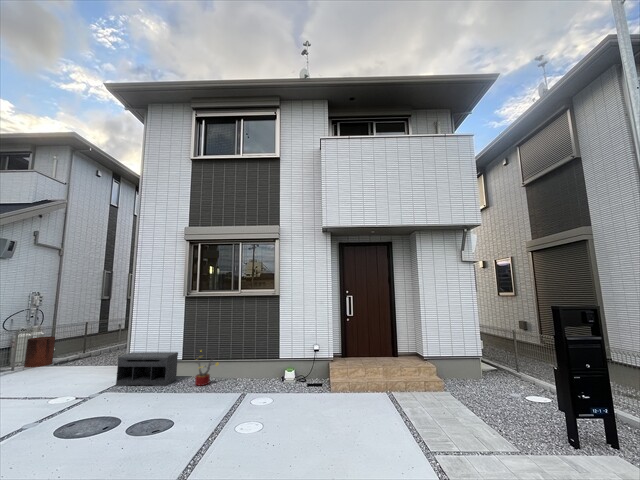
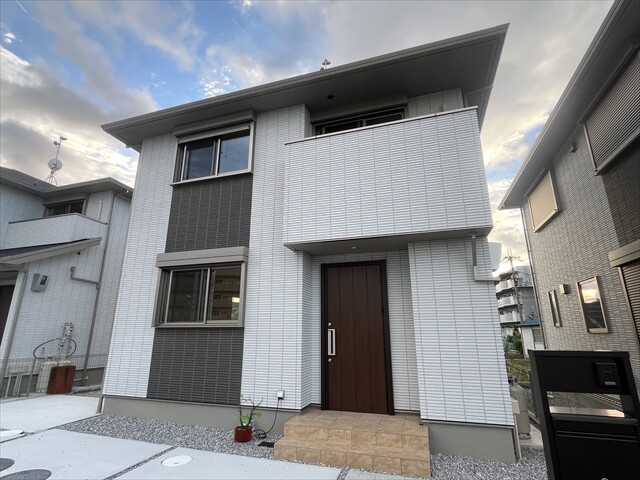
decorative plant: present [195,351,219,386] -> present [234,393,262,442]
bench: present [116,352,178,386] -> none [78,386,143,427]

